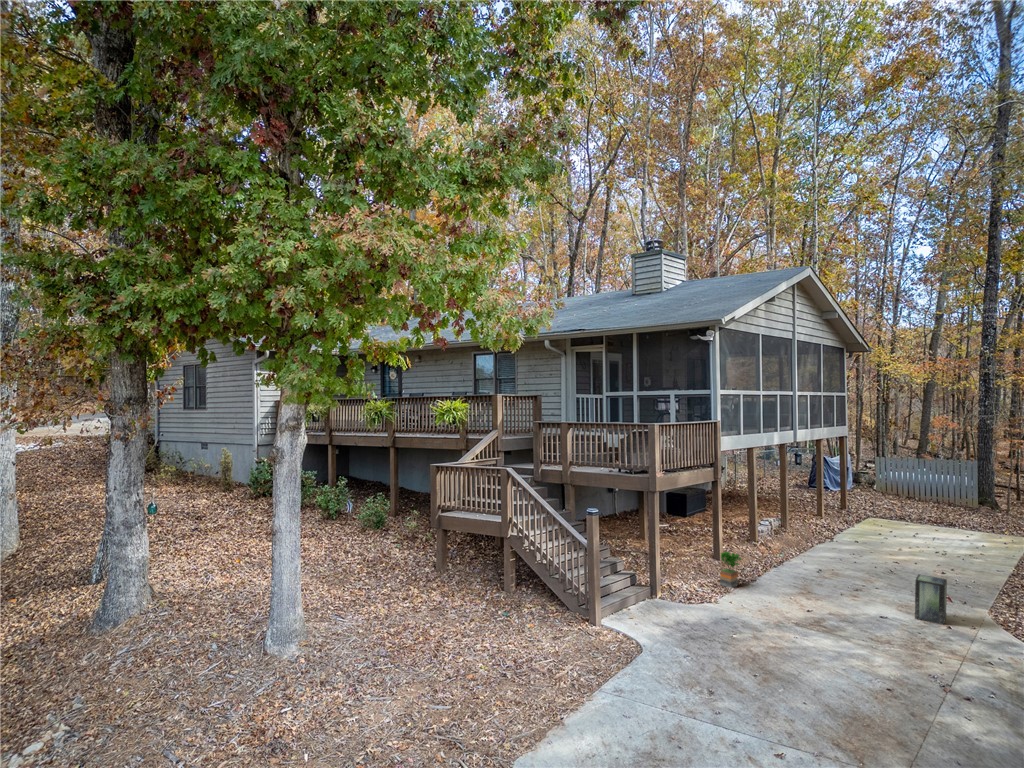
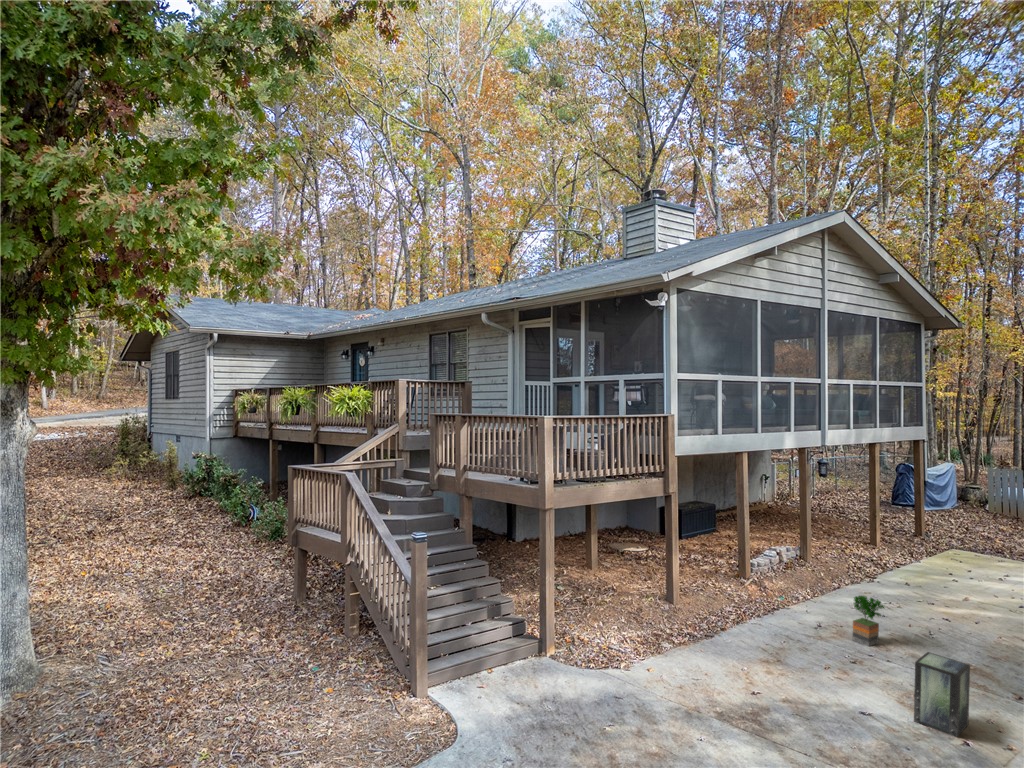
potted tree: present [720,552,741,588] -> present [853,596,884,646]

